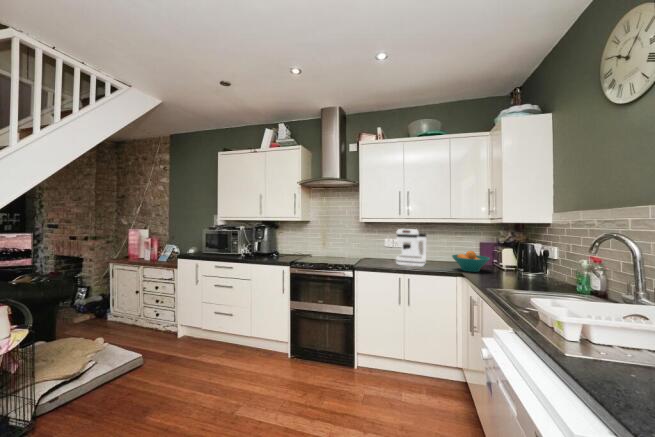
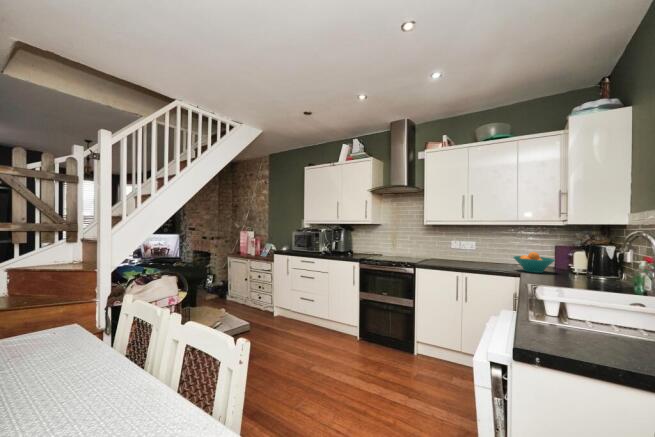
coffee maker: present [396,229,426,266] -> none [457,231,491,267]

